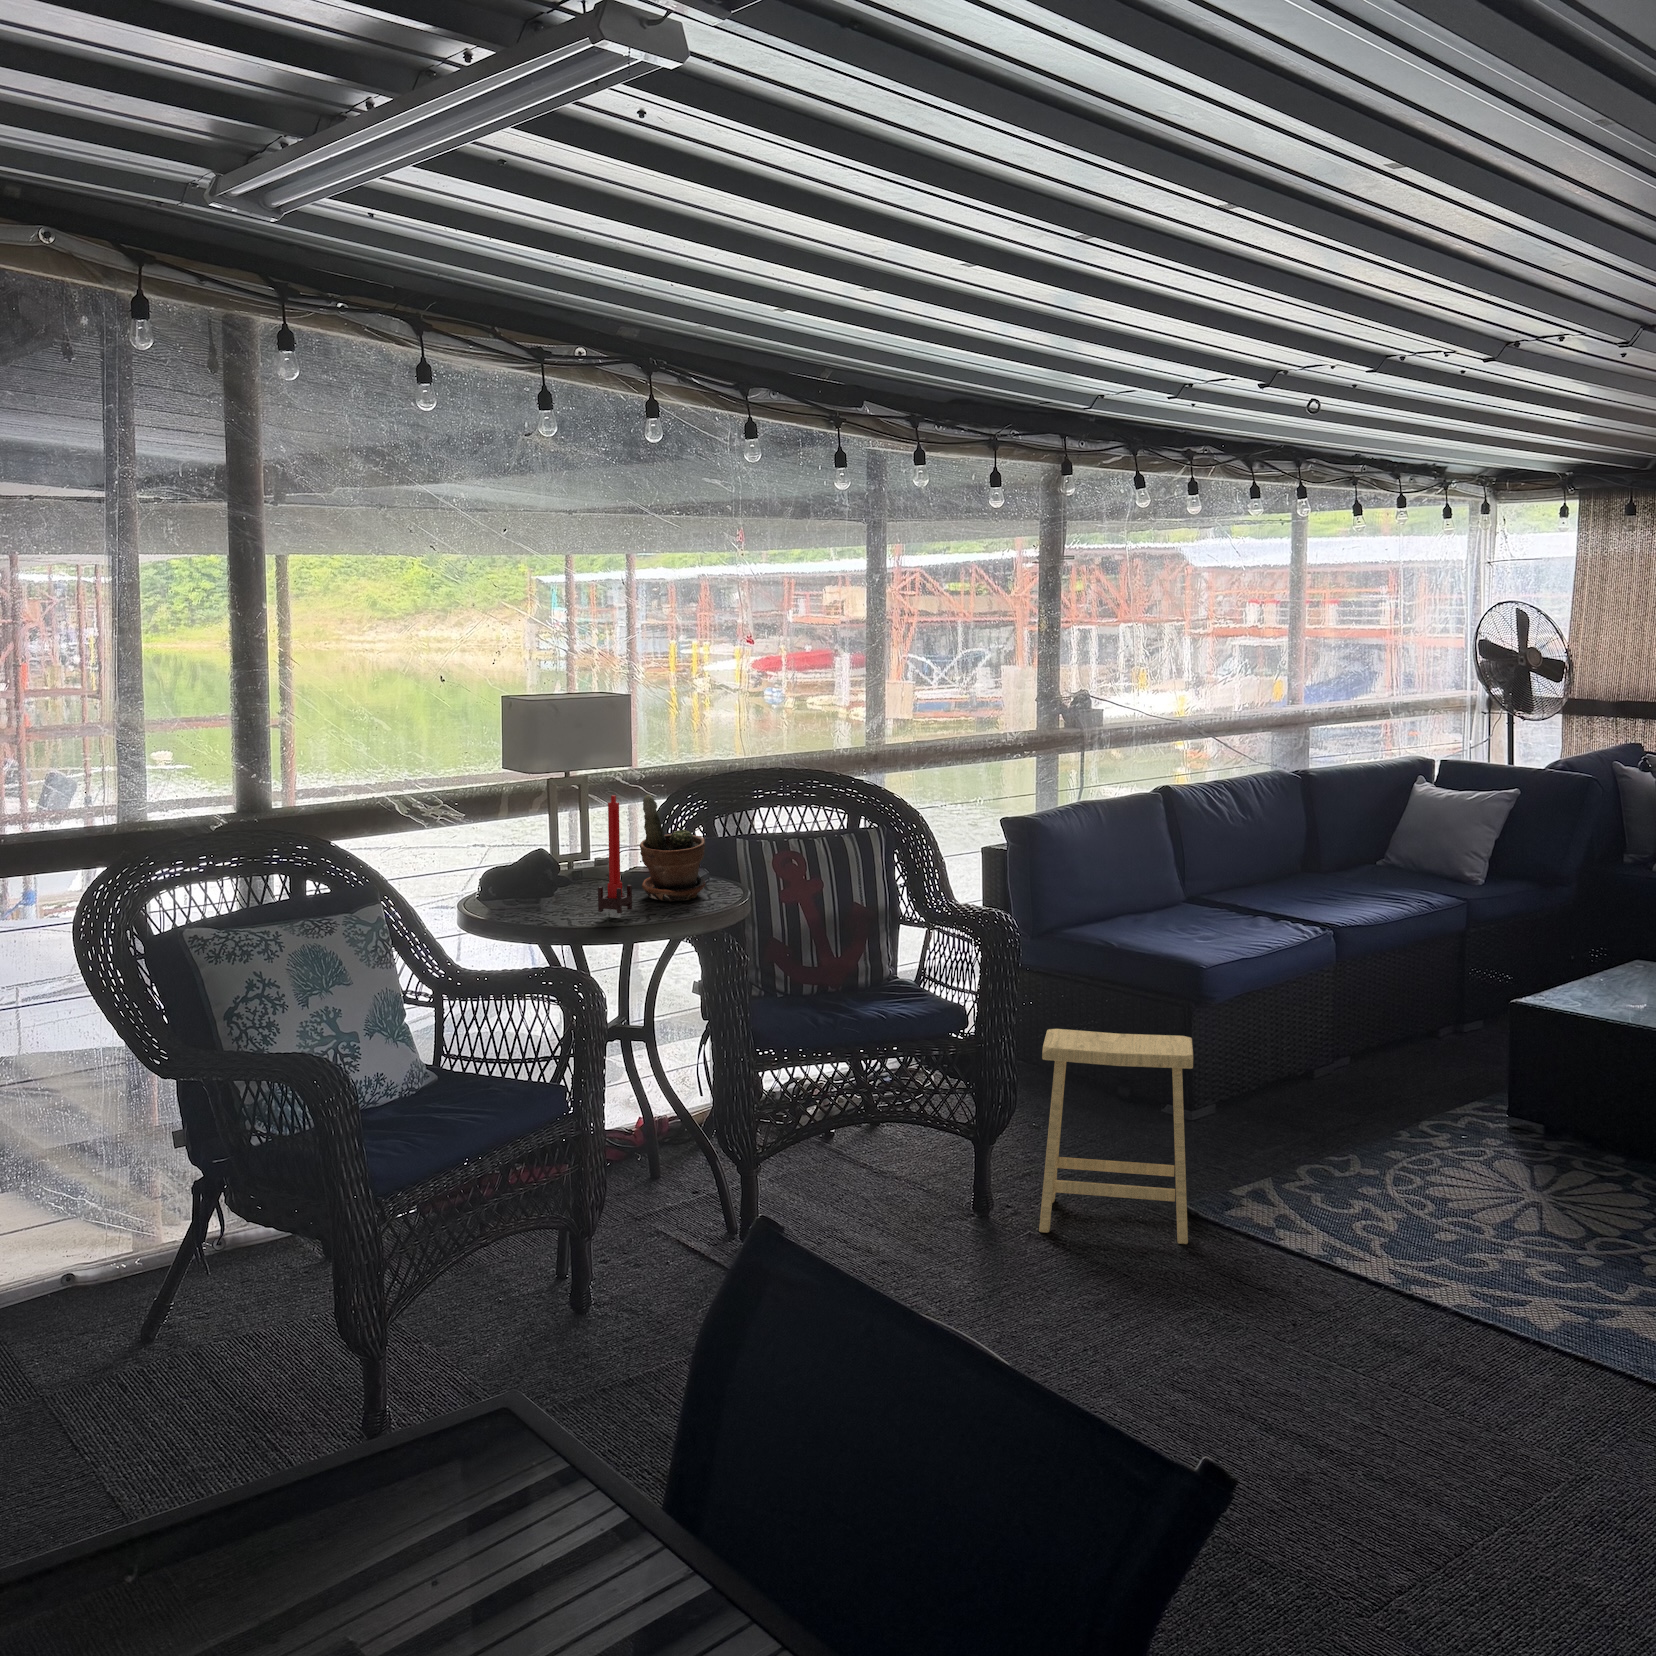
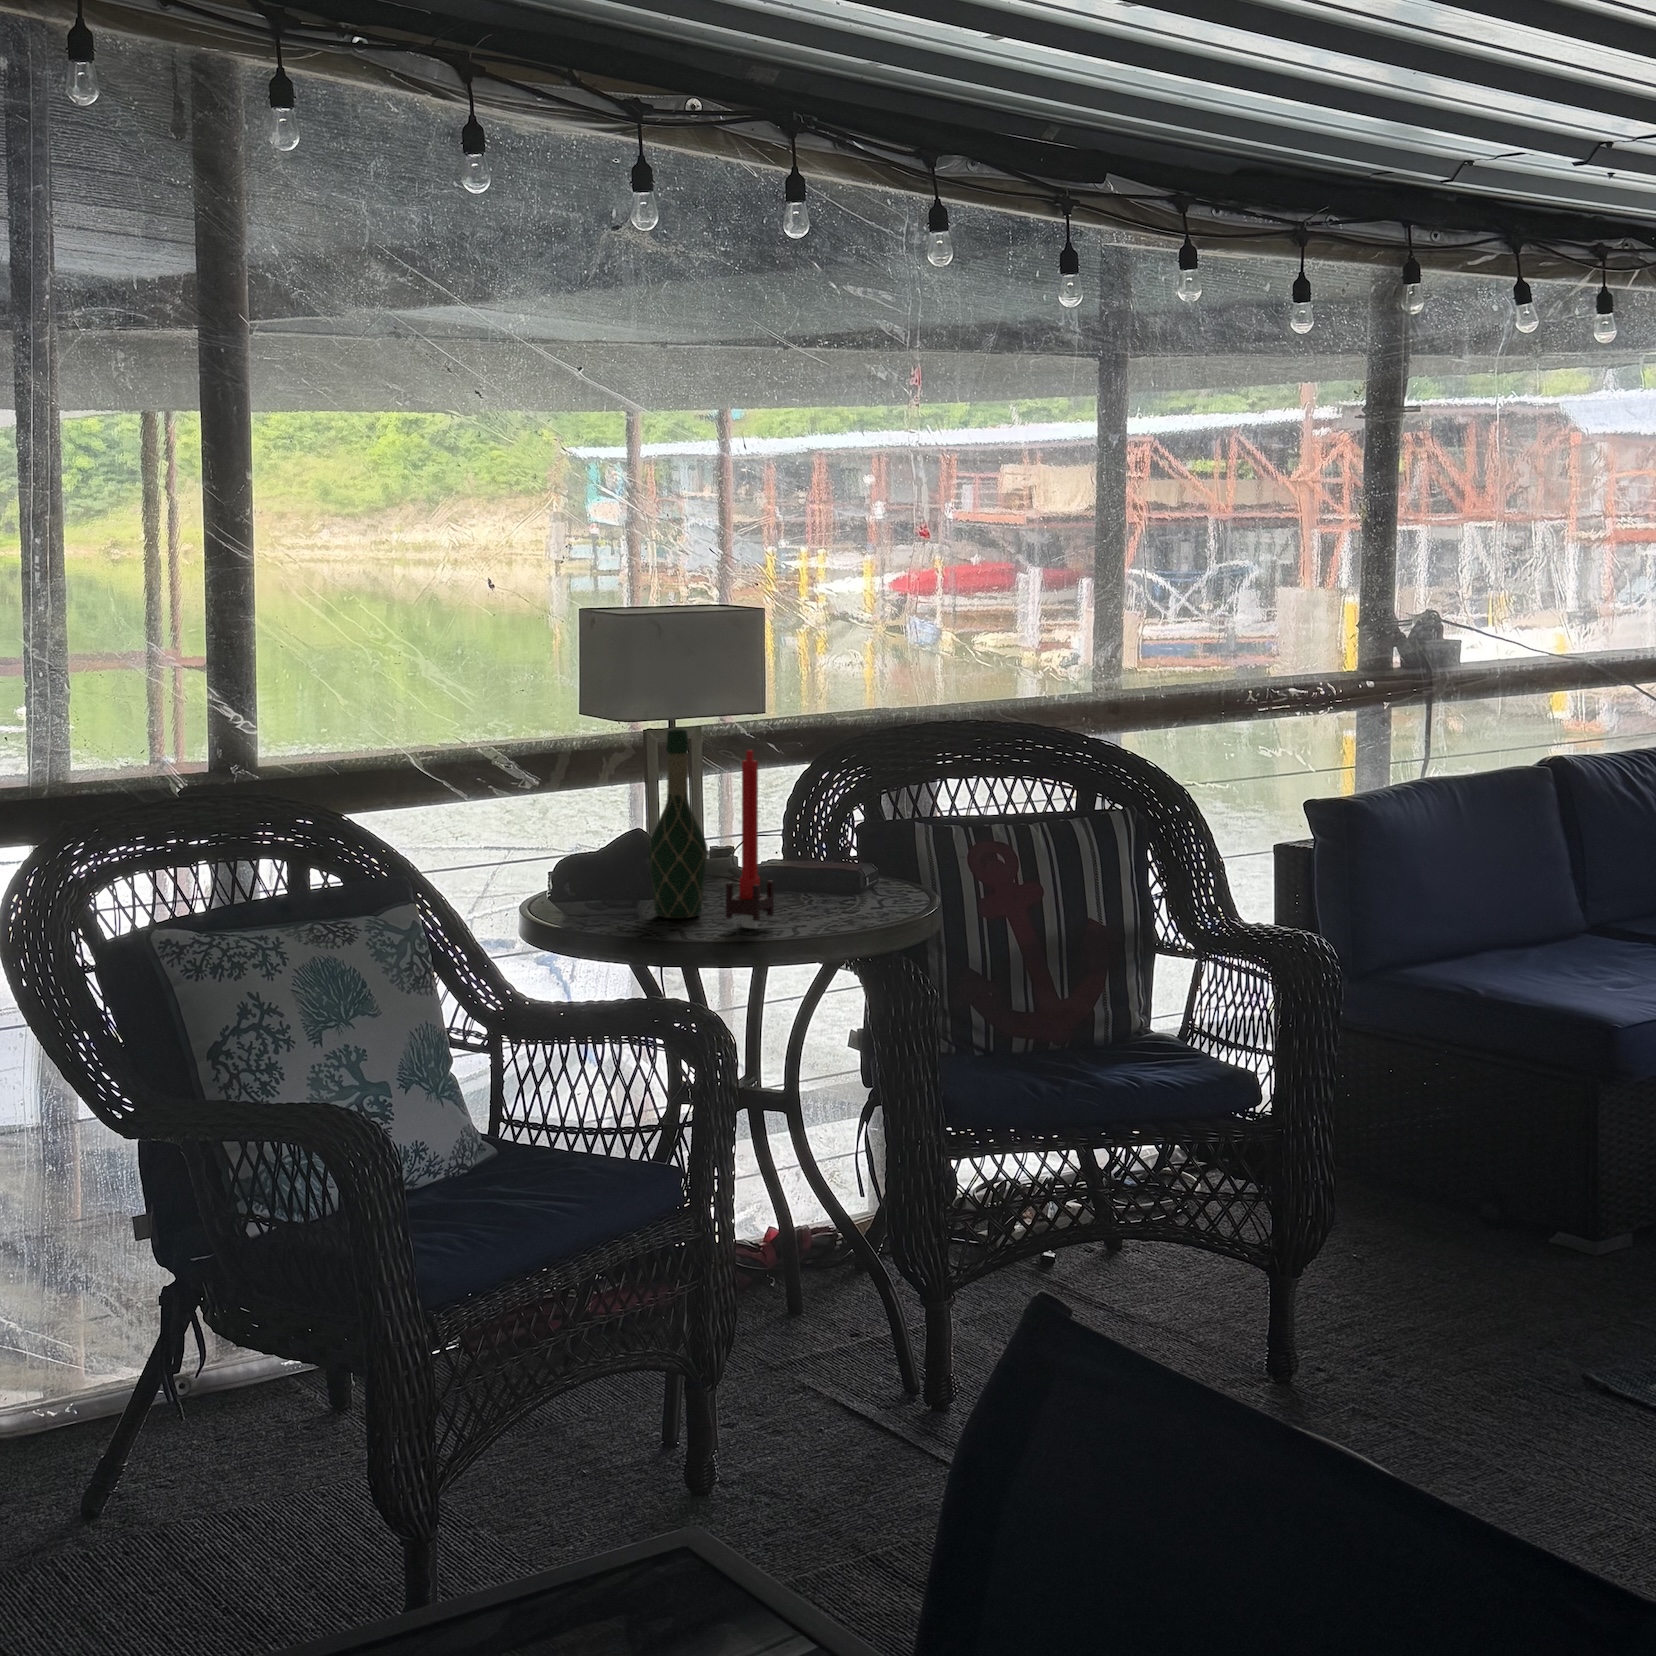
wine bottle: none [545,781,587,911] -> present [648,729,708,918]
potted plant: present [640,795,705,901] -> none [783,751,878,907]
footstool: present [1039,1029,1193,1244] -> none [1365,1106,1602,1429]

